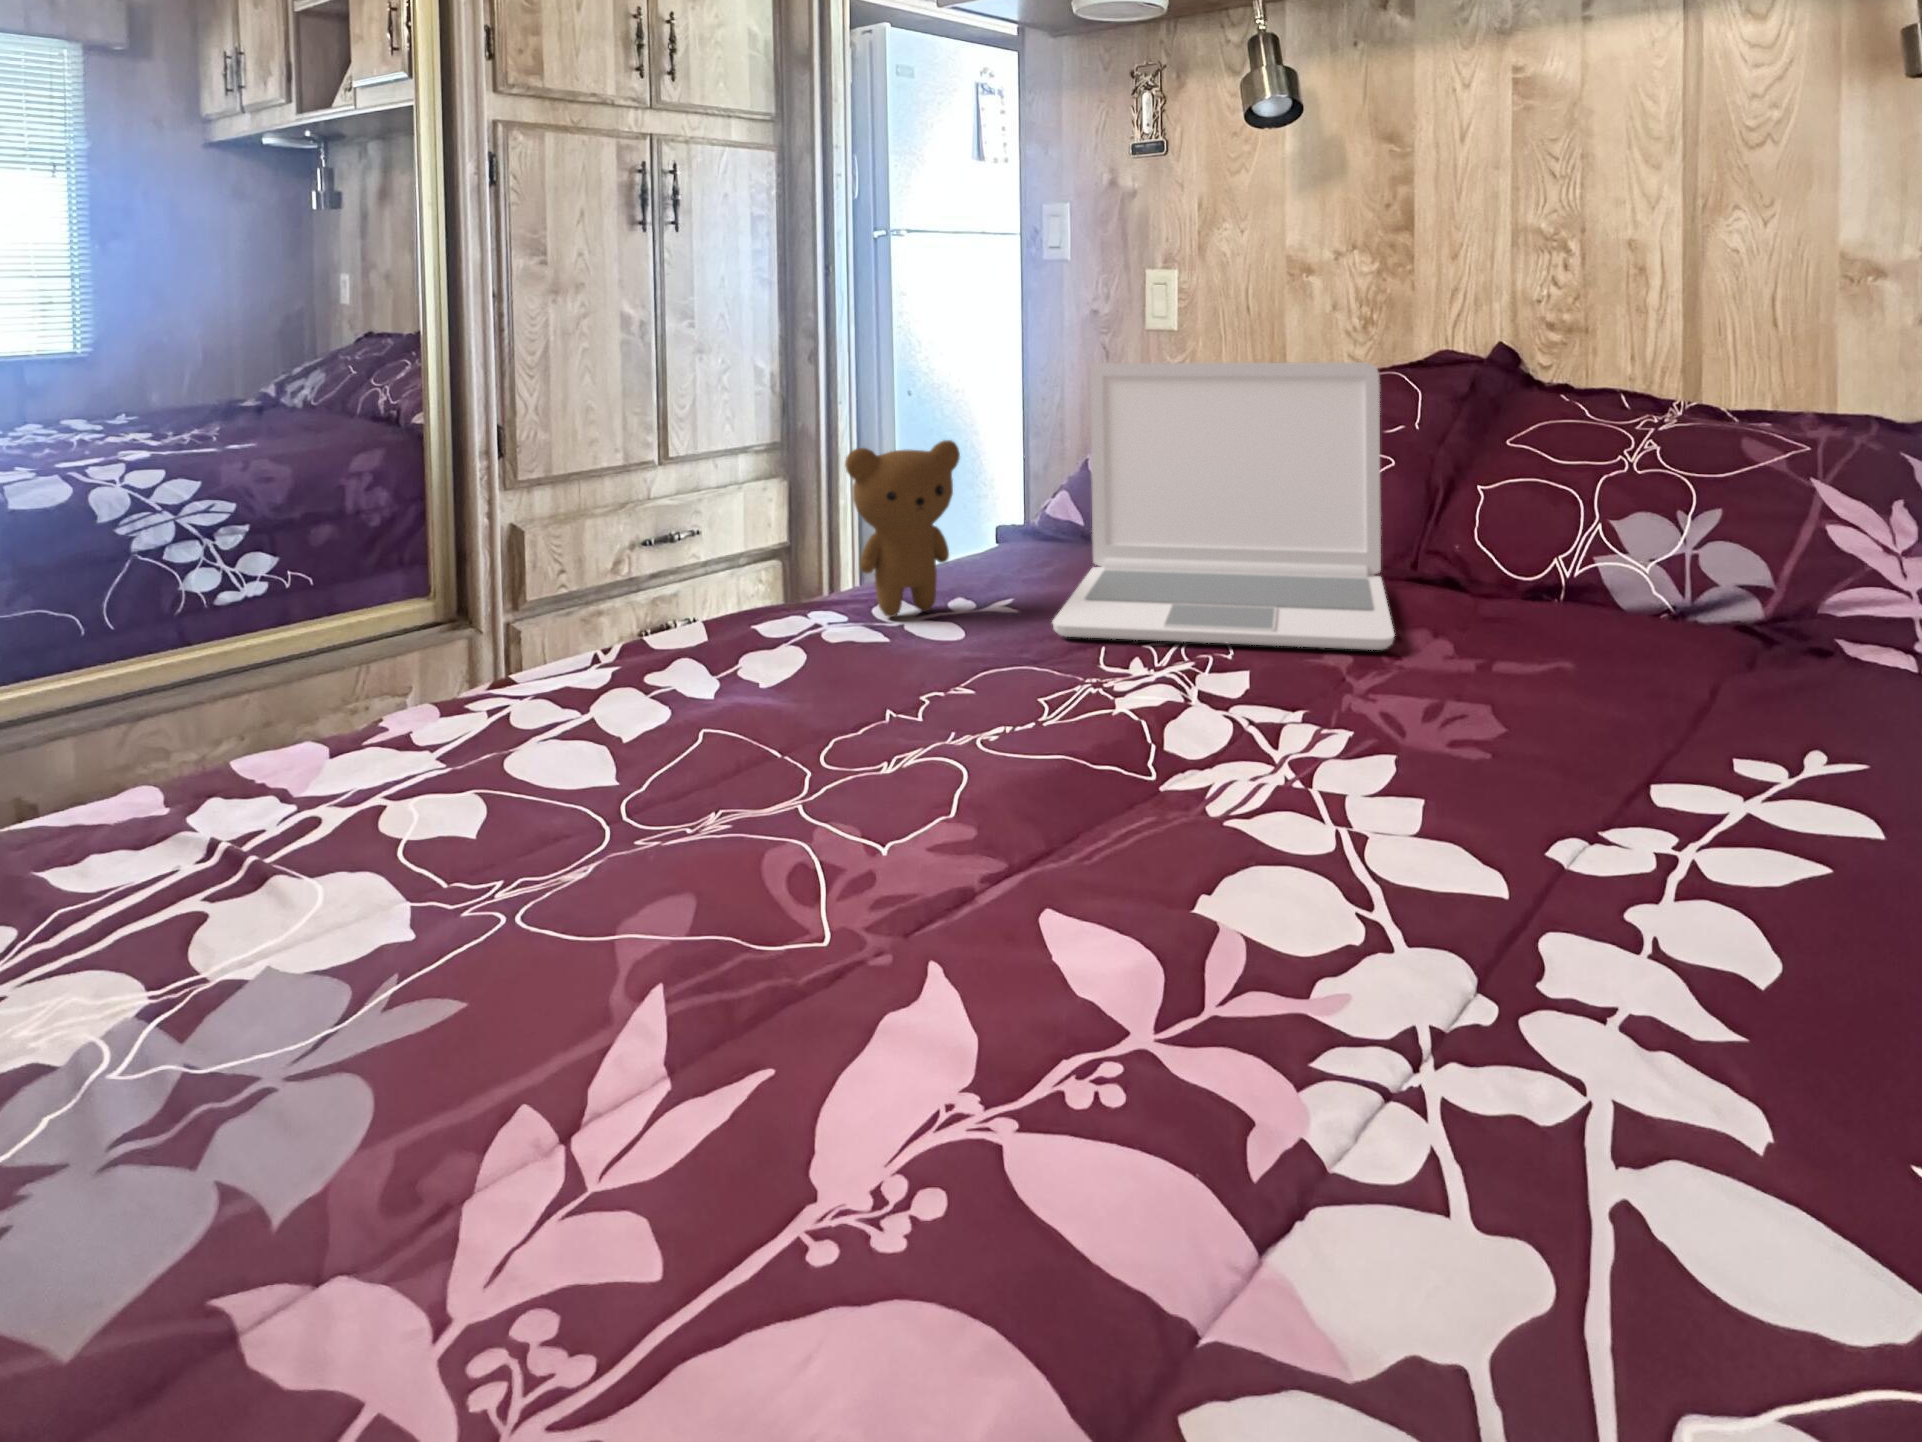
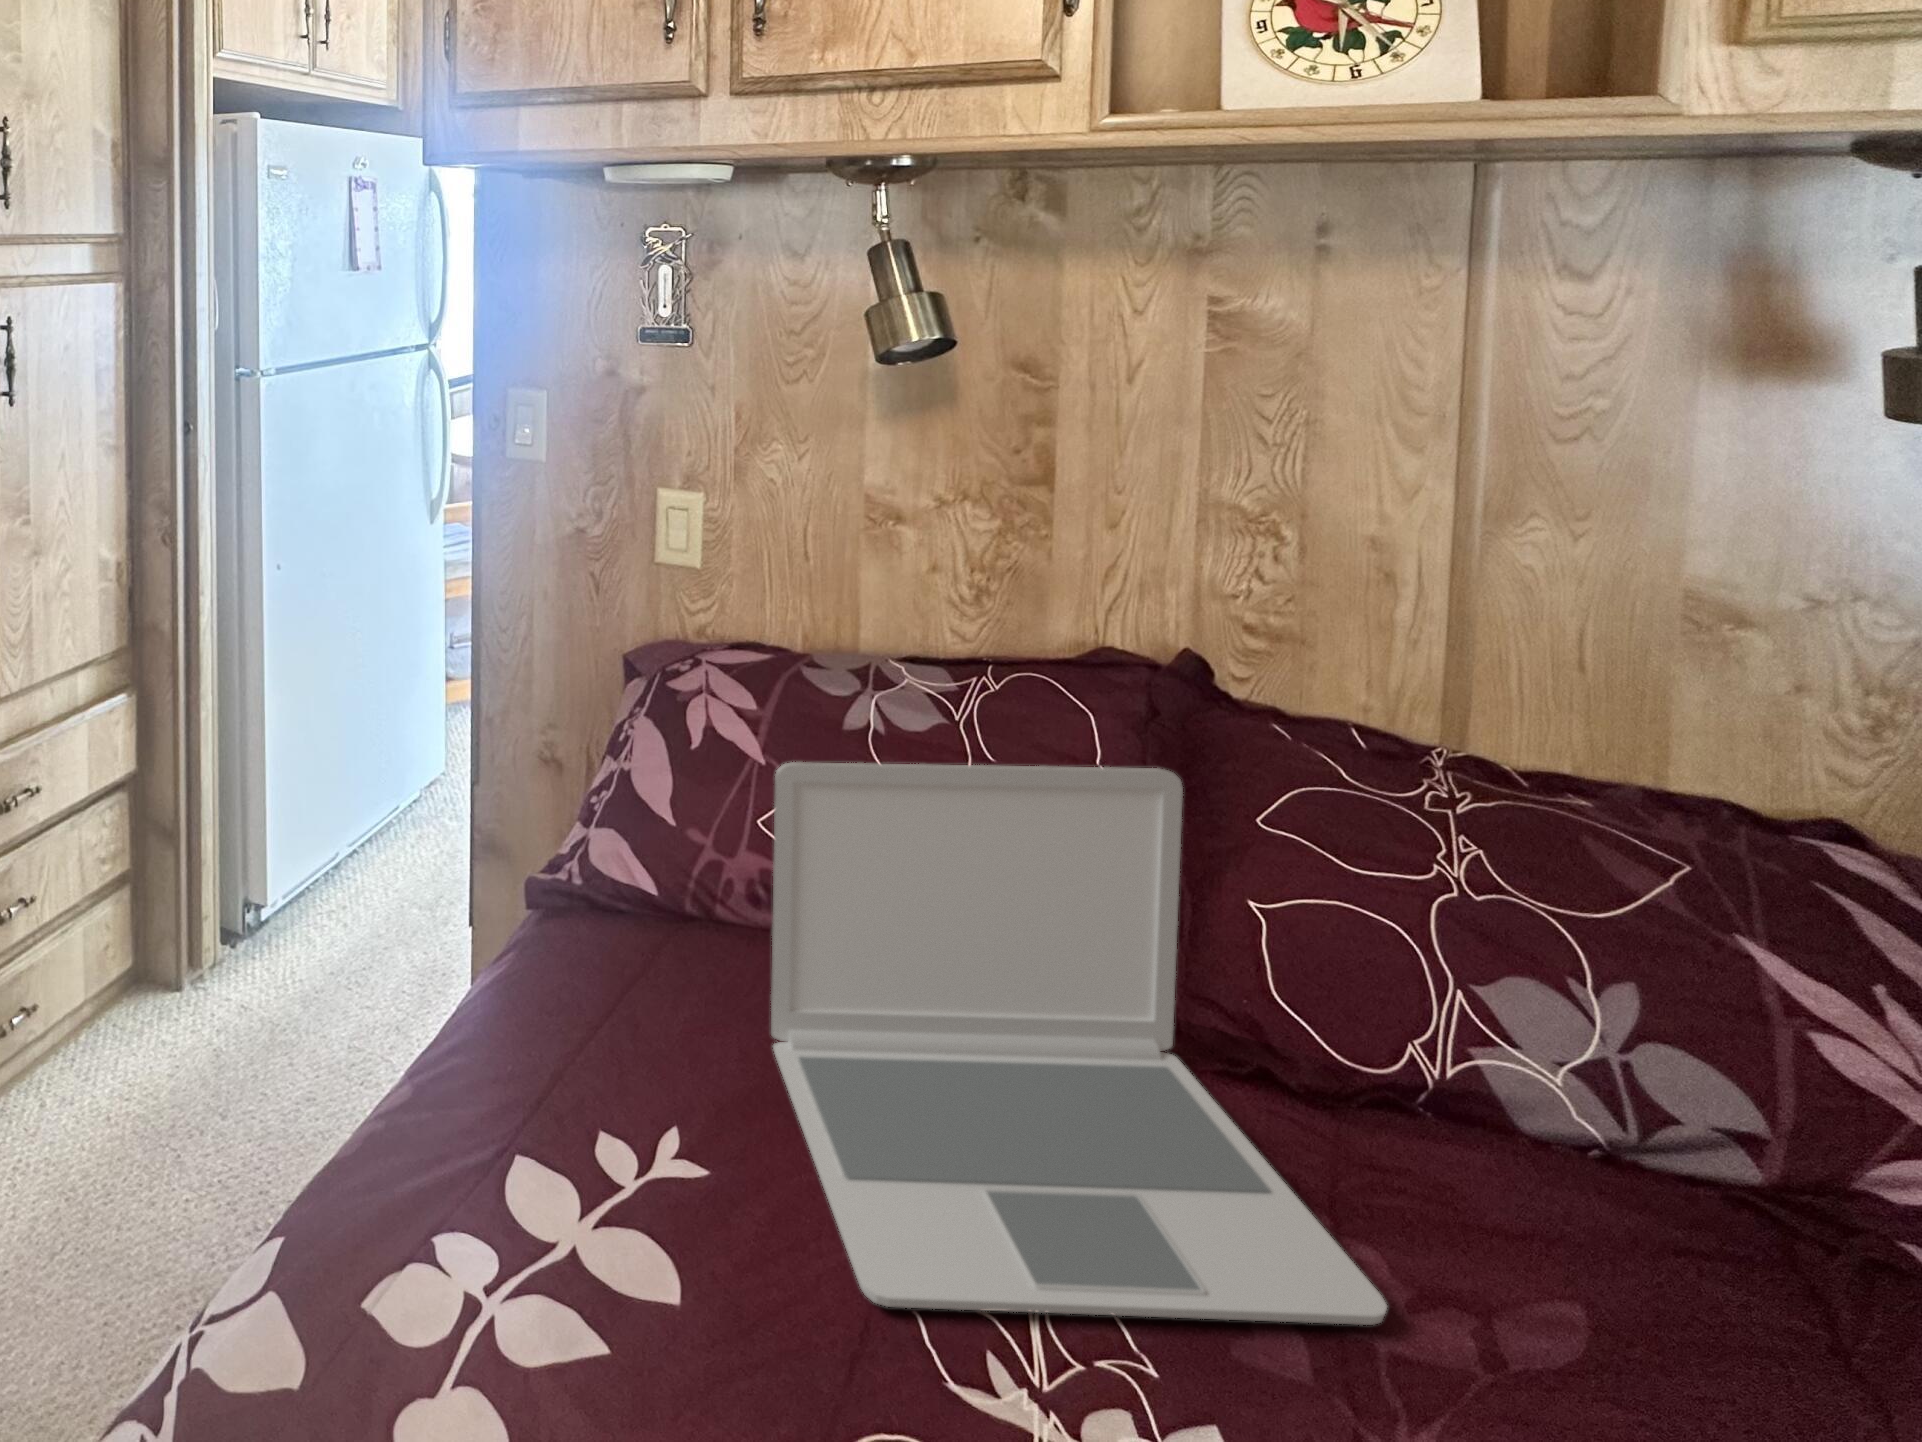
teddy bear: present [845,440,960,617] -> none [518,943,653,1241]

